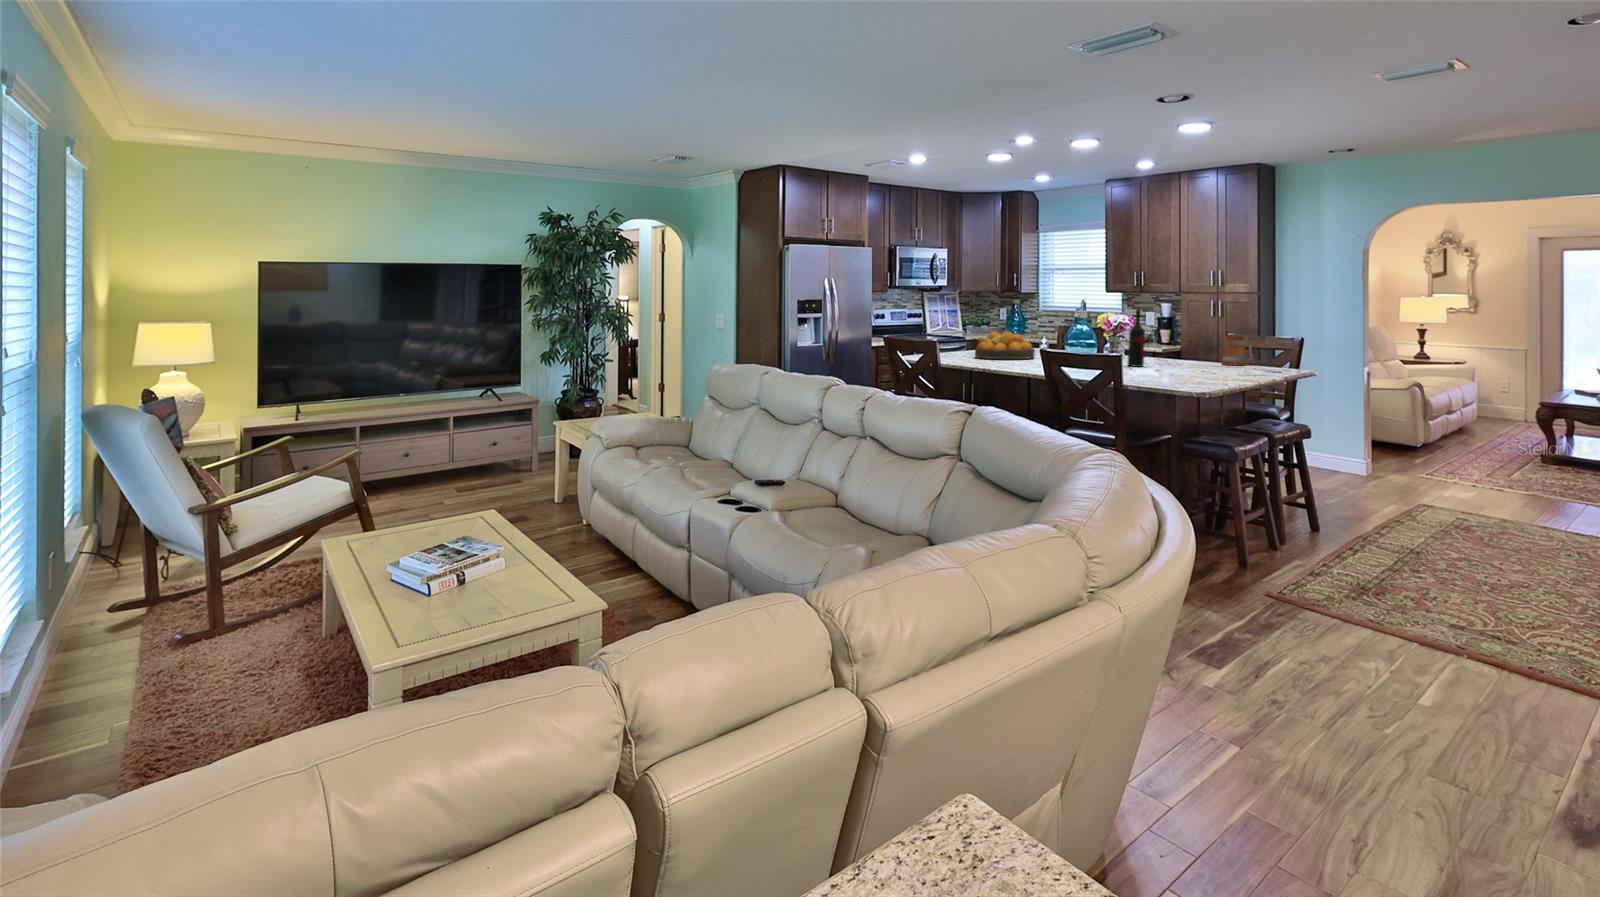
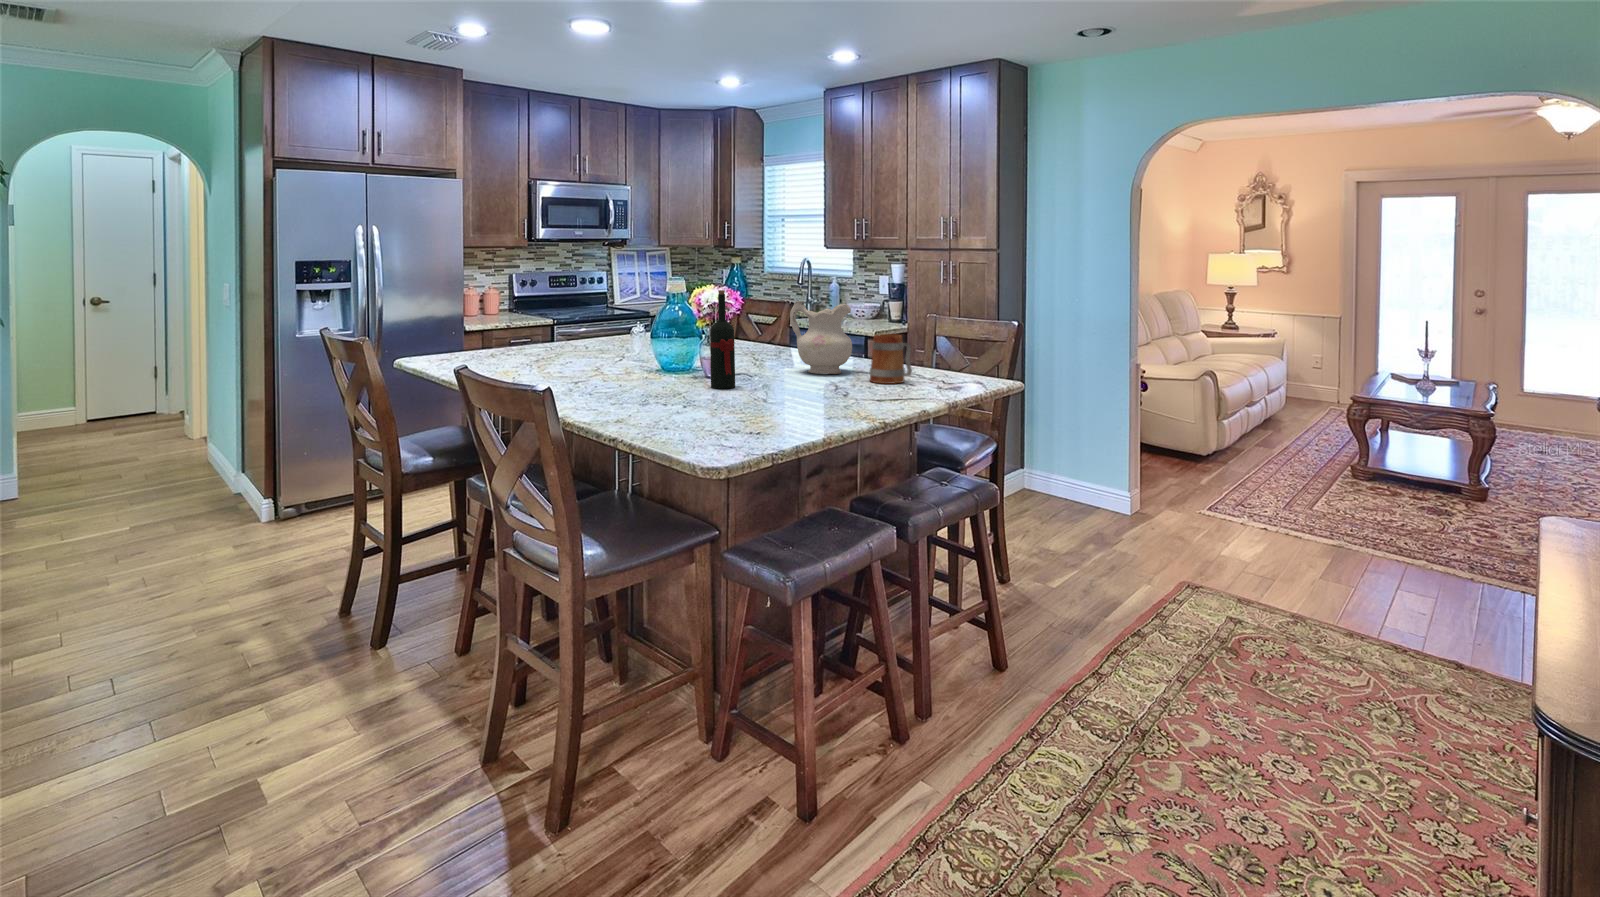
ceramic pitcher: none [1161,317,1203,362] -> present [790,301,852,374]
fruit bowl: present [975,331,1035,359] -> none [527,318,622,365]

